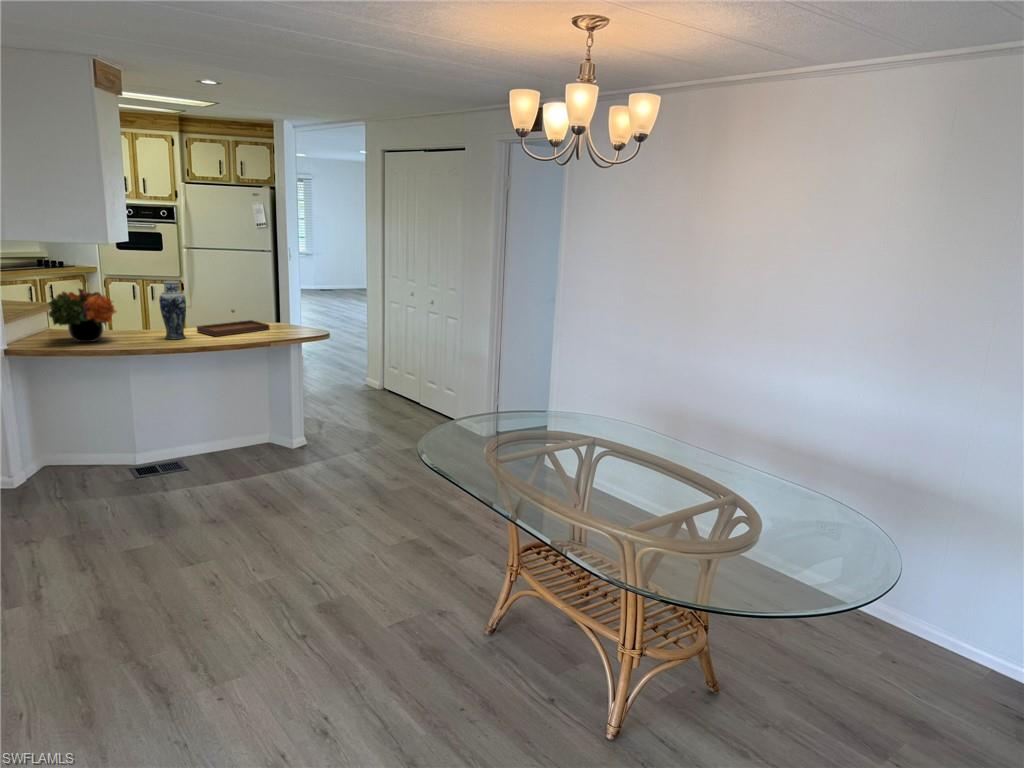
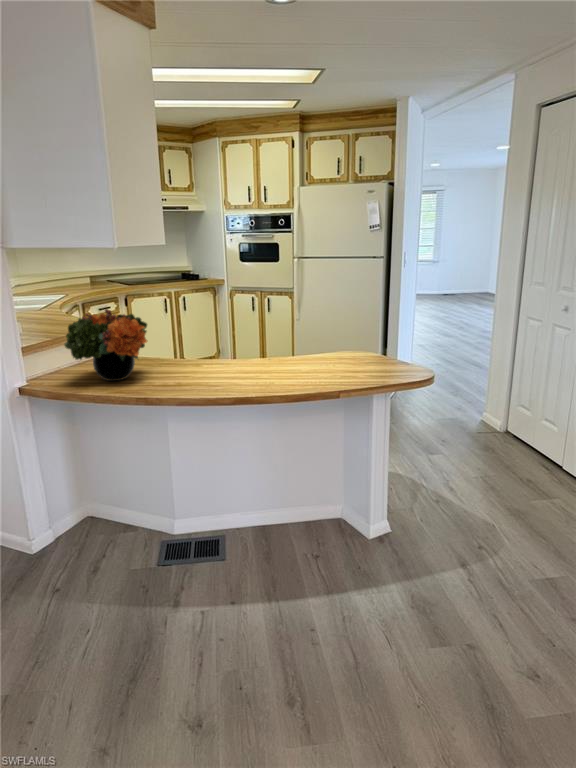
vase: present [159,281,186,339] -> none [198,298,233,382]
tray: present [197,310,270,336] -> none [253,338,350,380]

